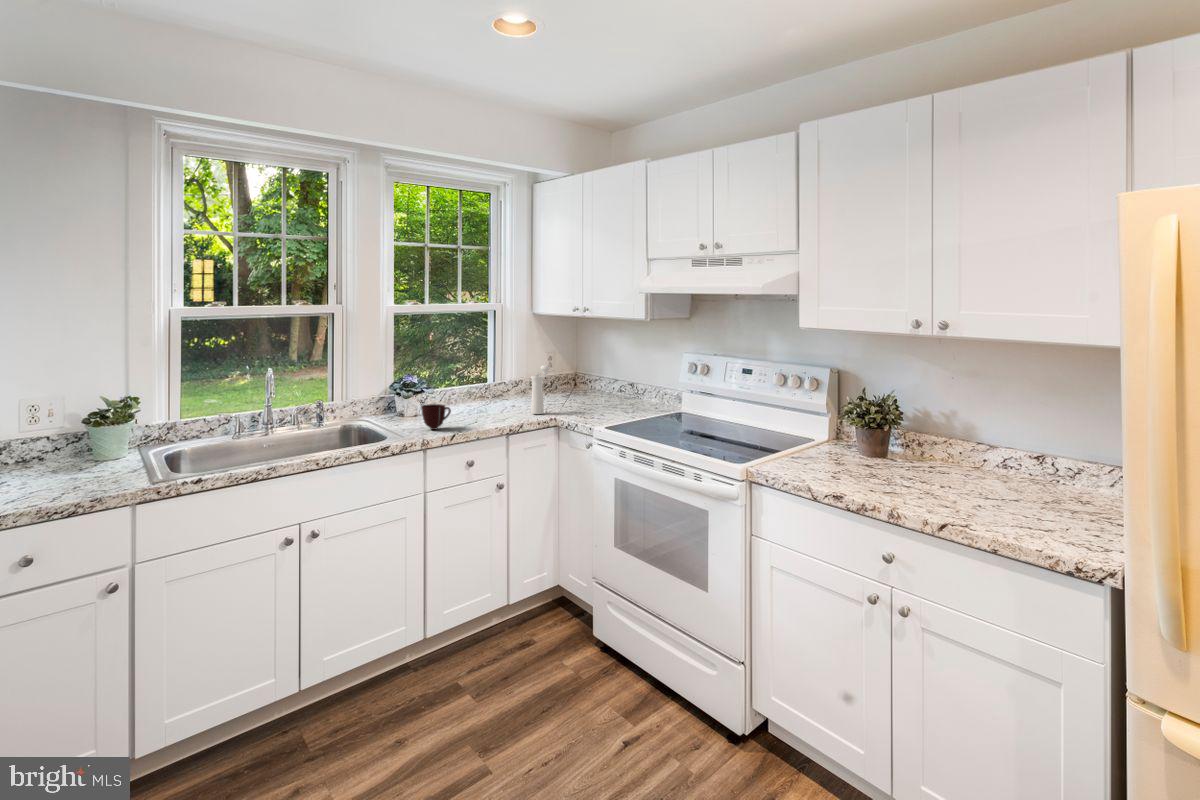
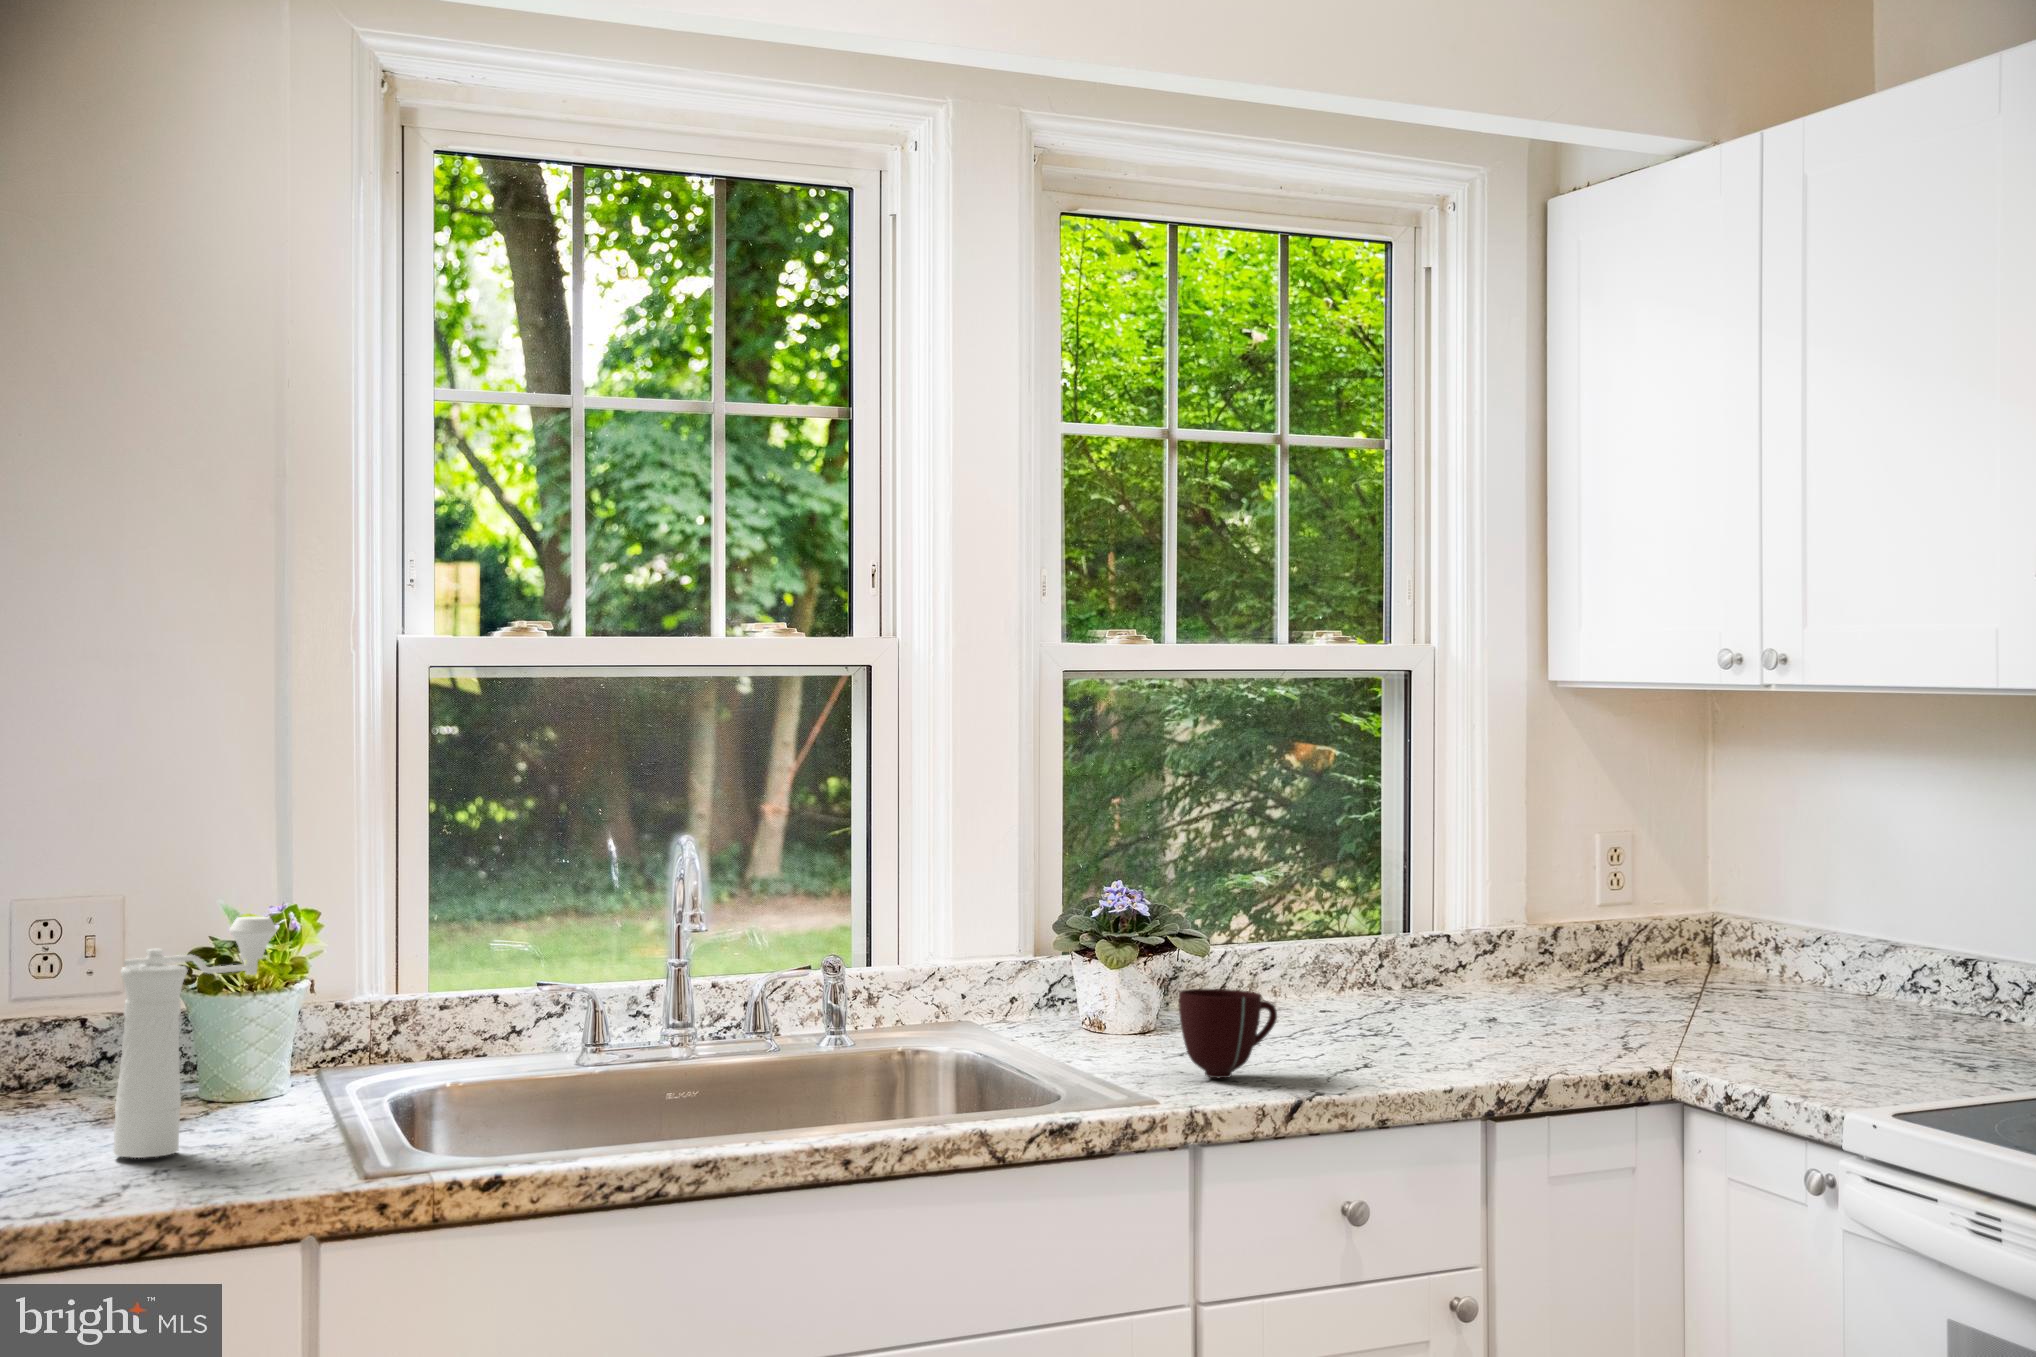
pepper mill: present [531,365,549,414] -> present [114,916,277,1158]

